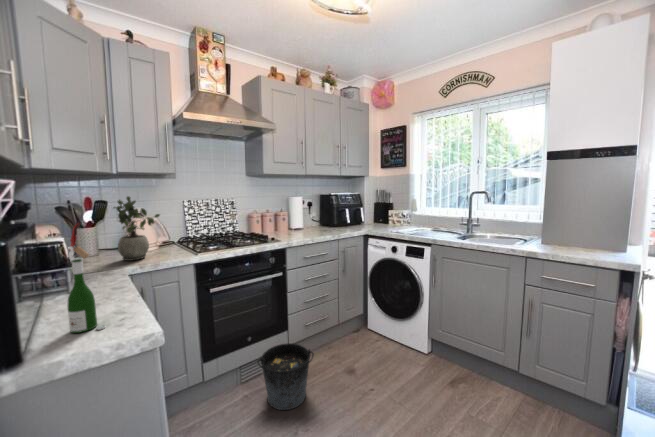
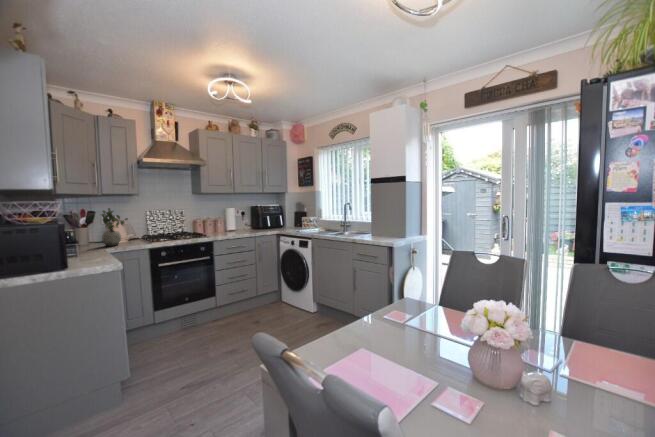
wine bottle: present [68,223,105,333] -> none [85,217,100,263]
bucket: present [257,343,314,410] -> none [189,302,227,338]

